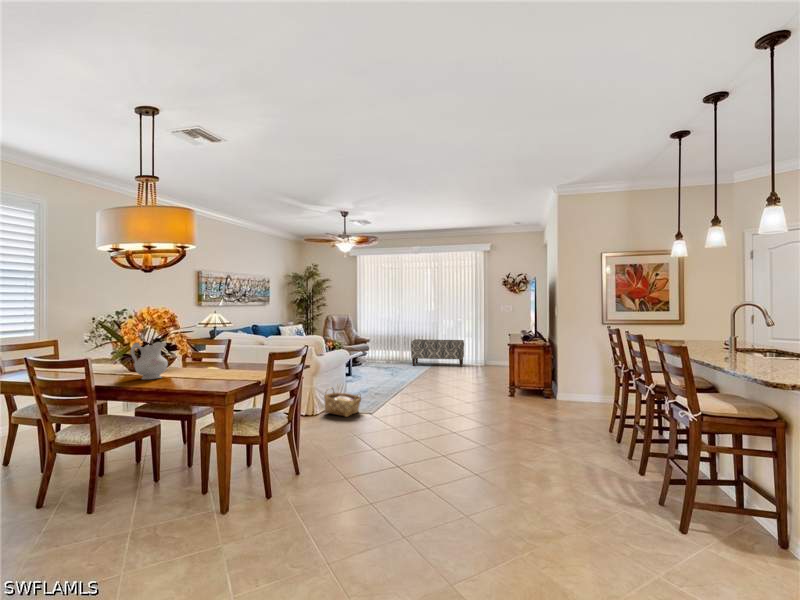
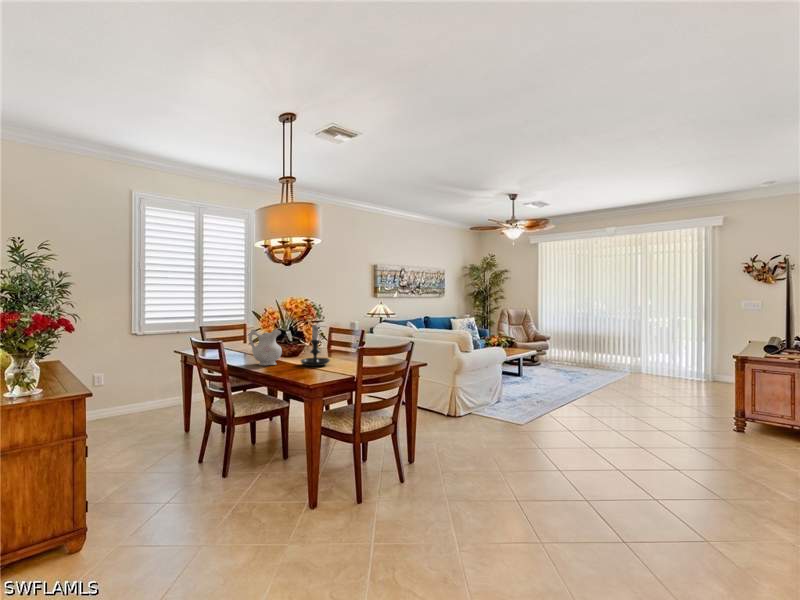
candle holder: none [189,332,222,376] -> present [301,325,330,366]
bench: present [411,339,464,367] -> none [602,340,679,379]
woven basket: present [324,387,361,417] -> none [469,388,511,425]

